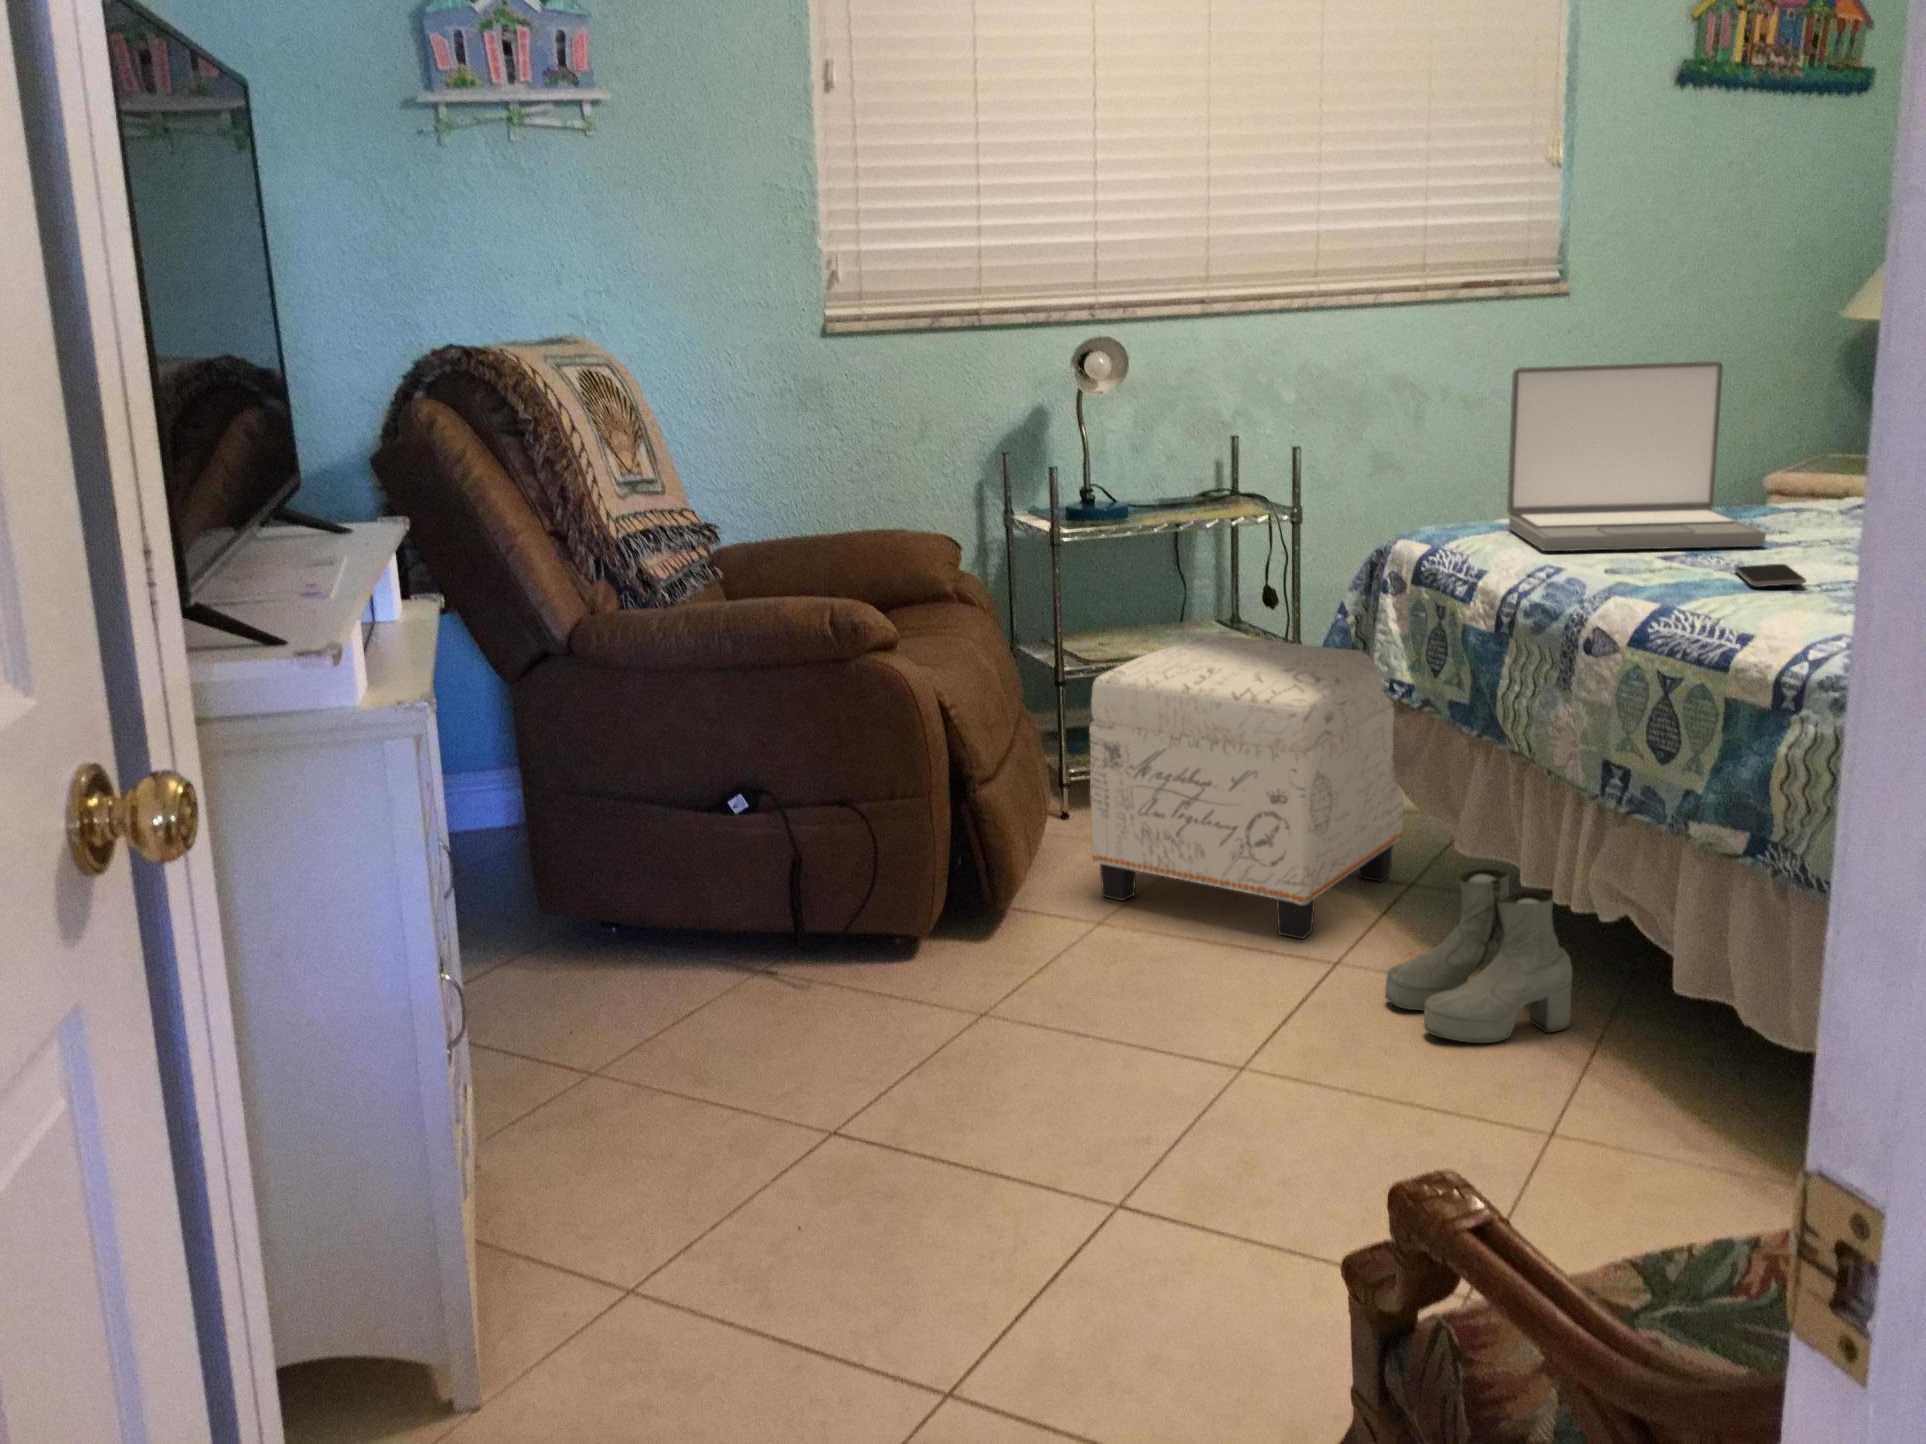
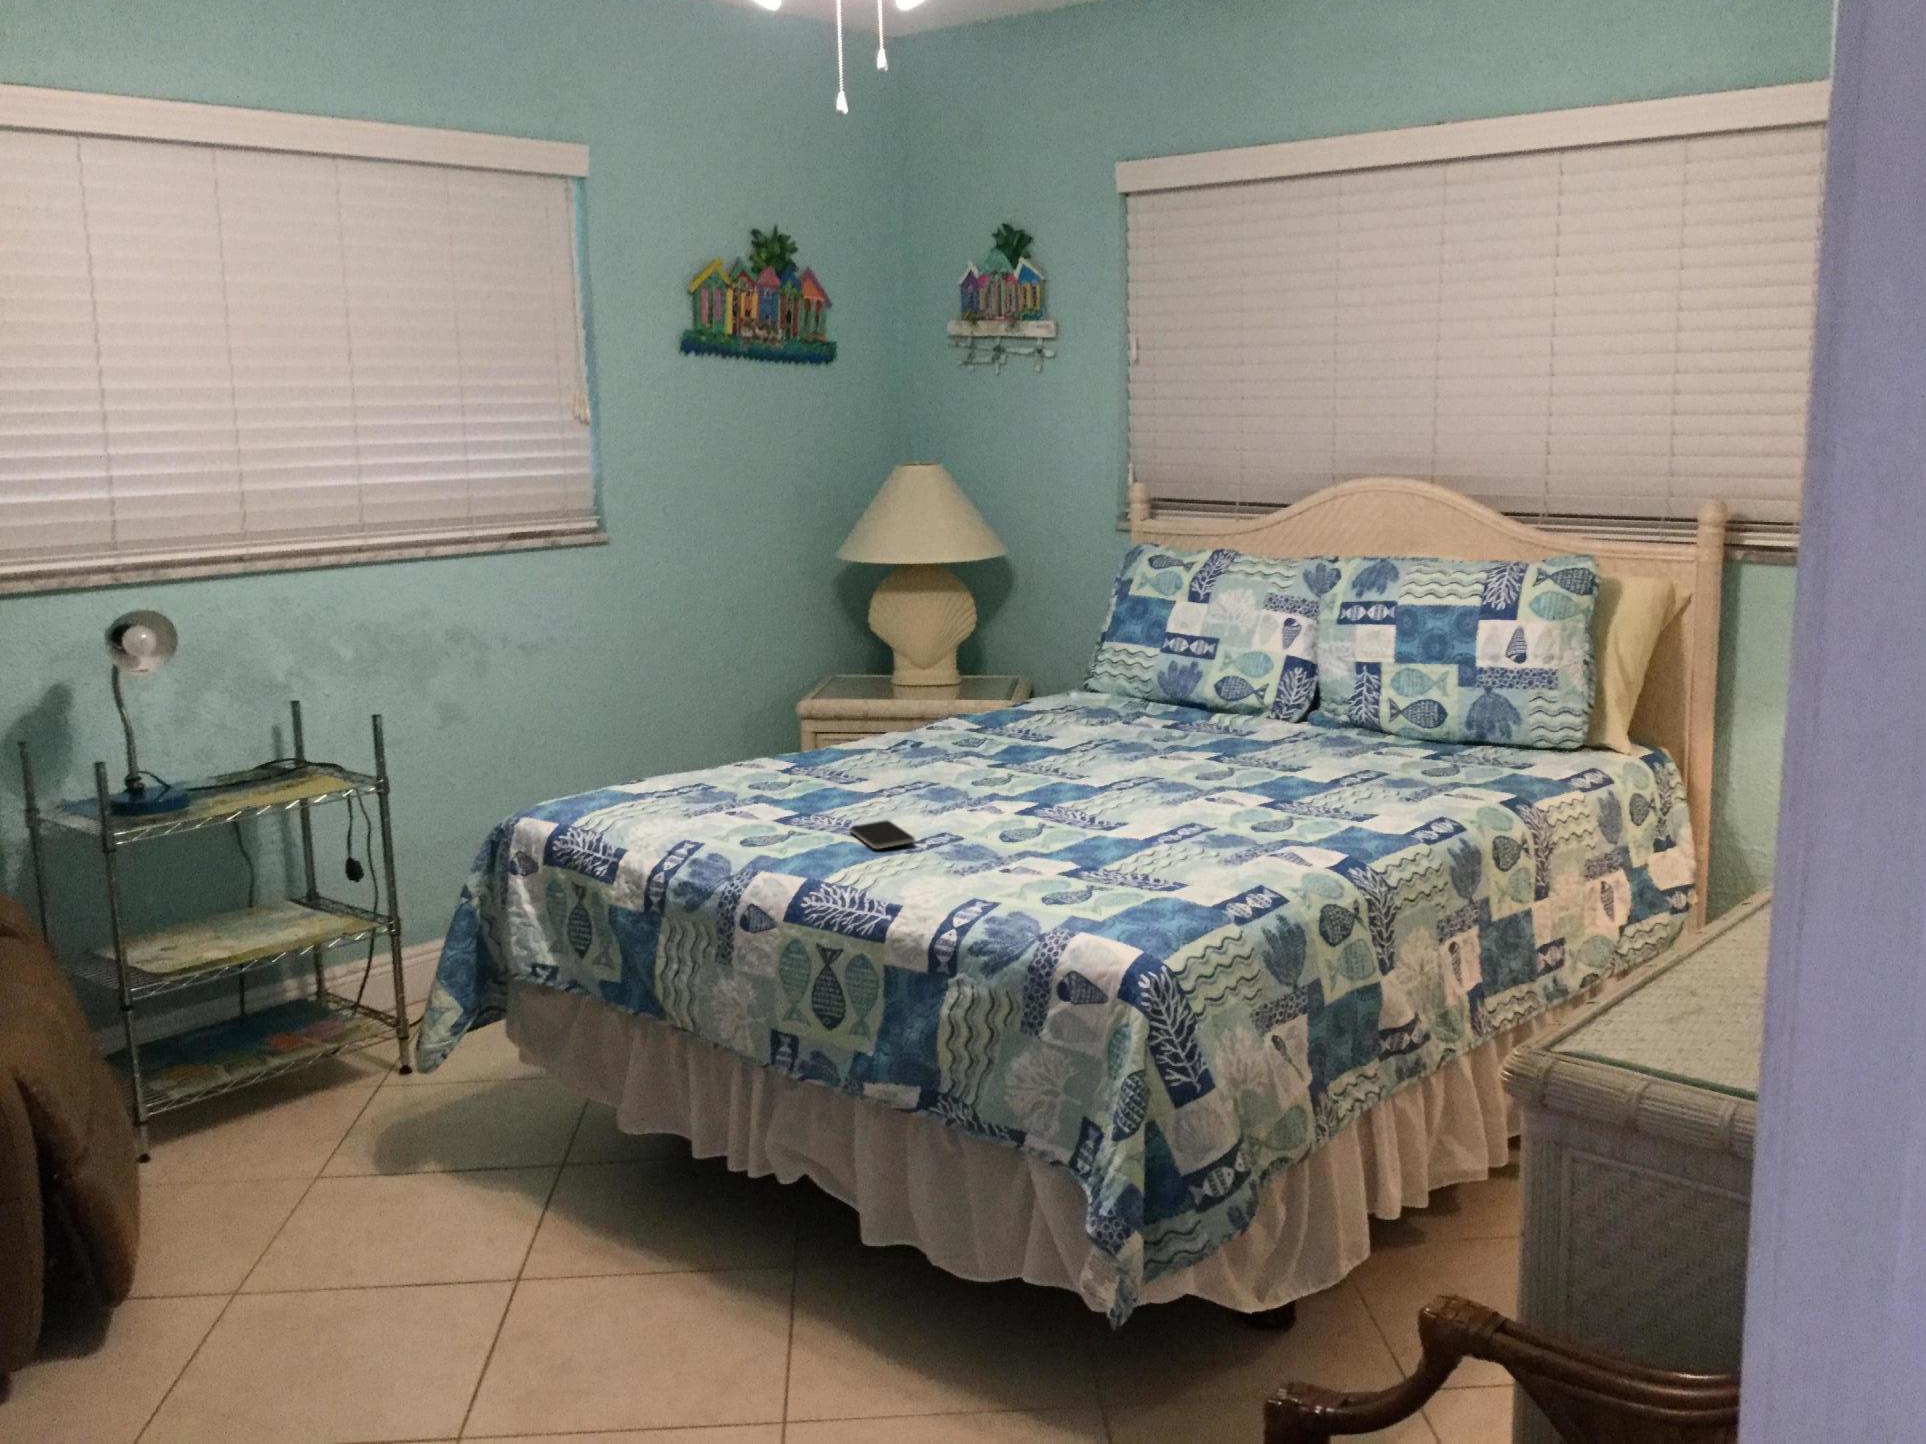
laptop: present [1507,361,1766,551] -> none [614,628,858,823]
ottoman: present [1089,636,1404,939] -> none [198,932,549,1259]
boots: present [1385,869,1572,1043] -> none [584,1148,765,1338]

